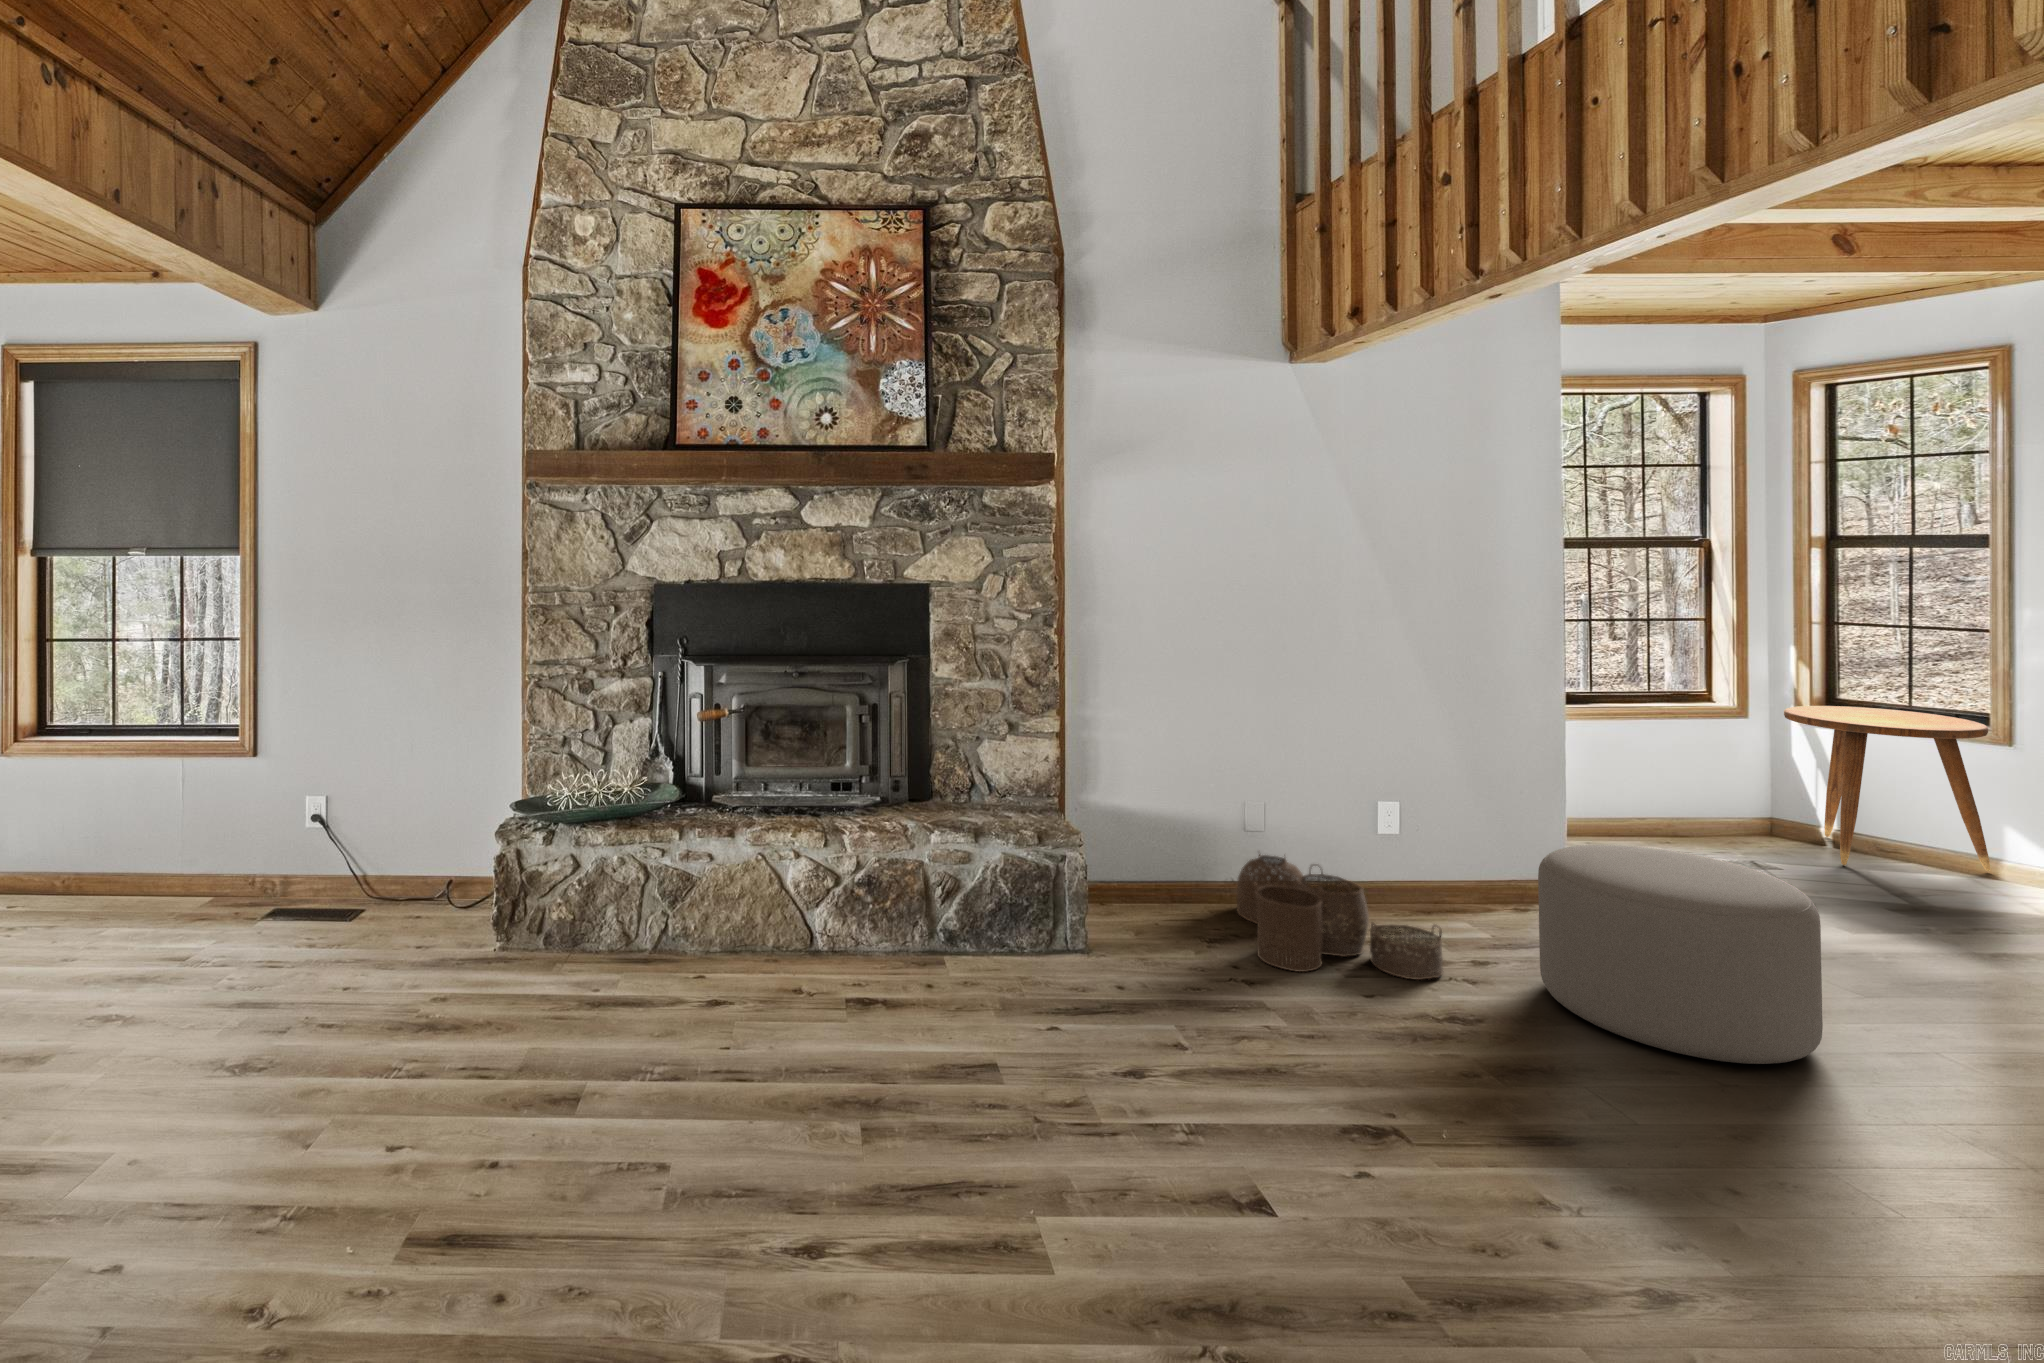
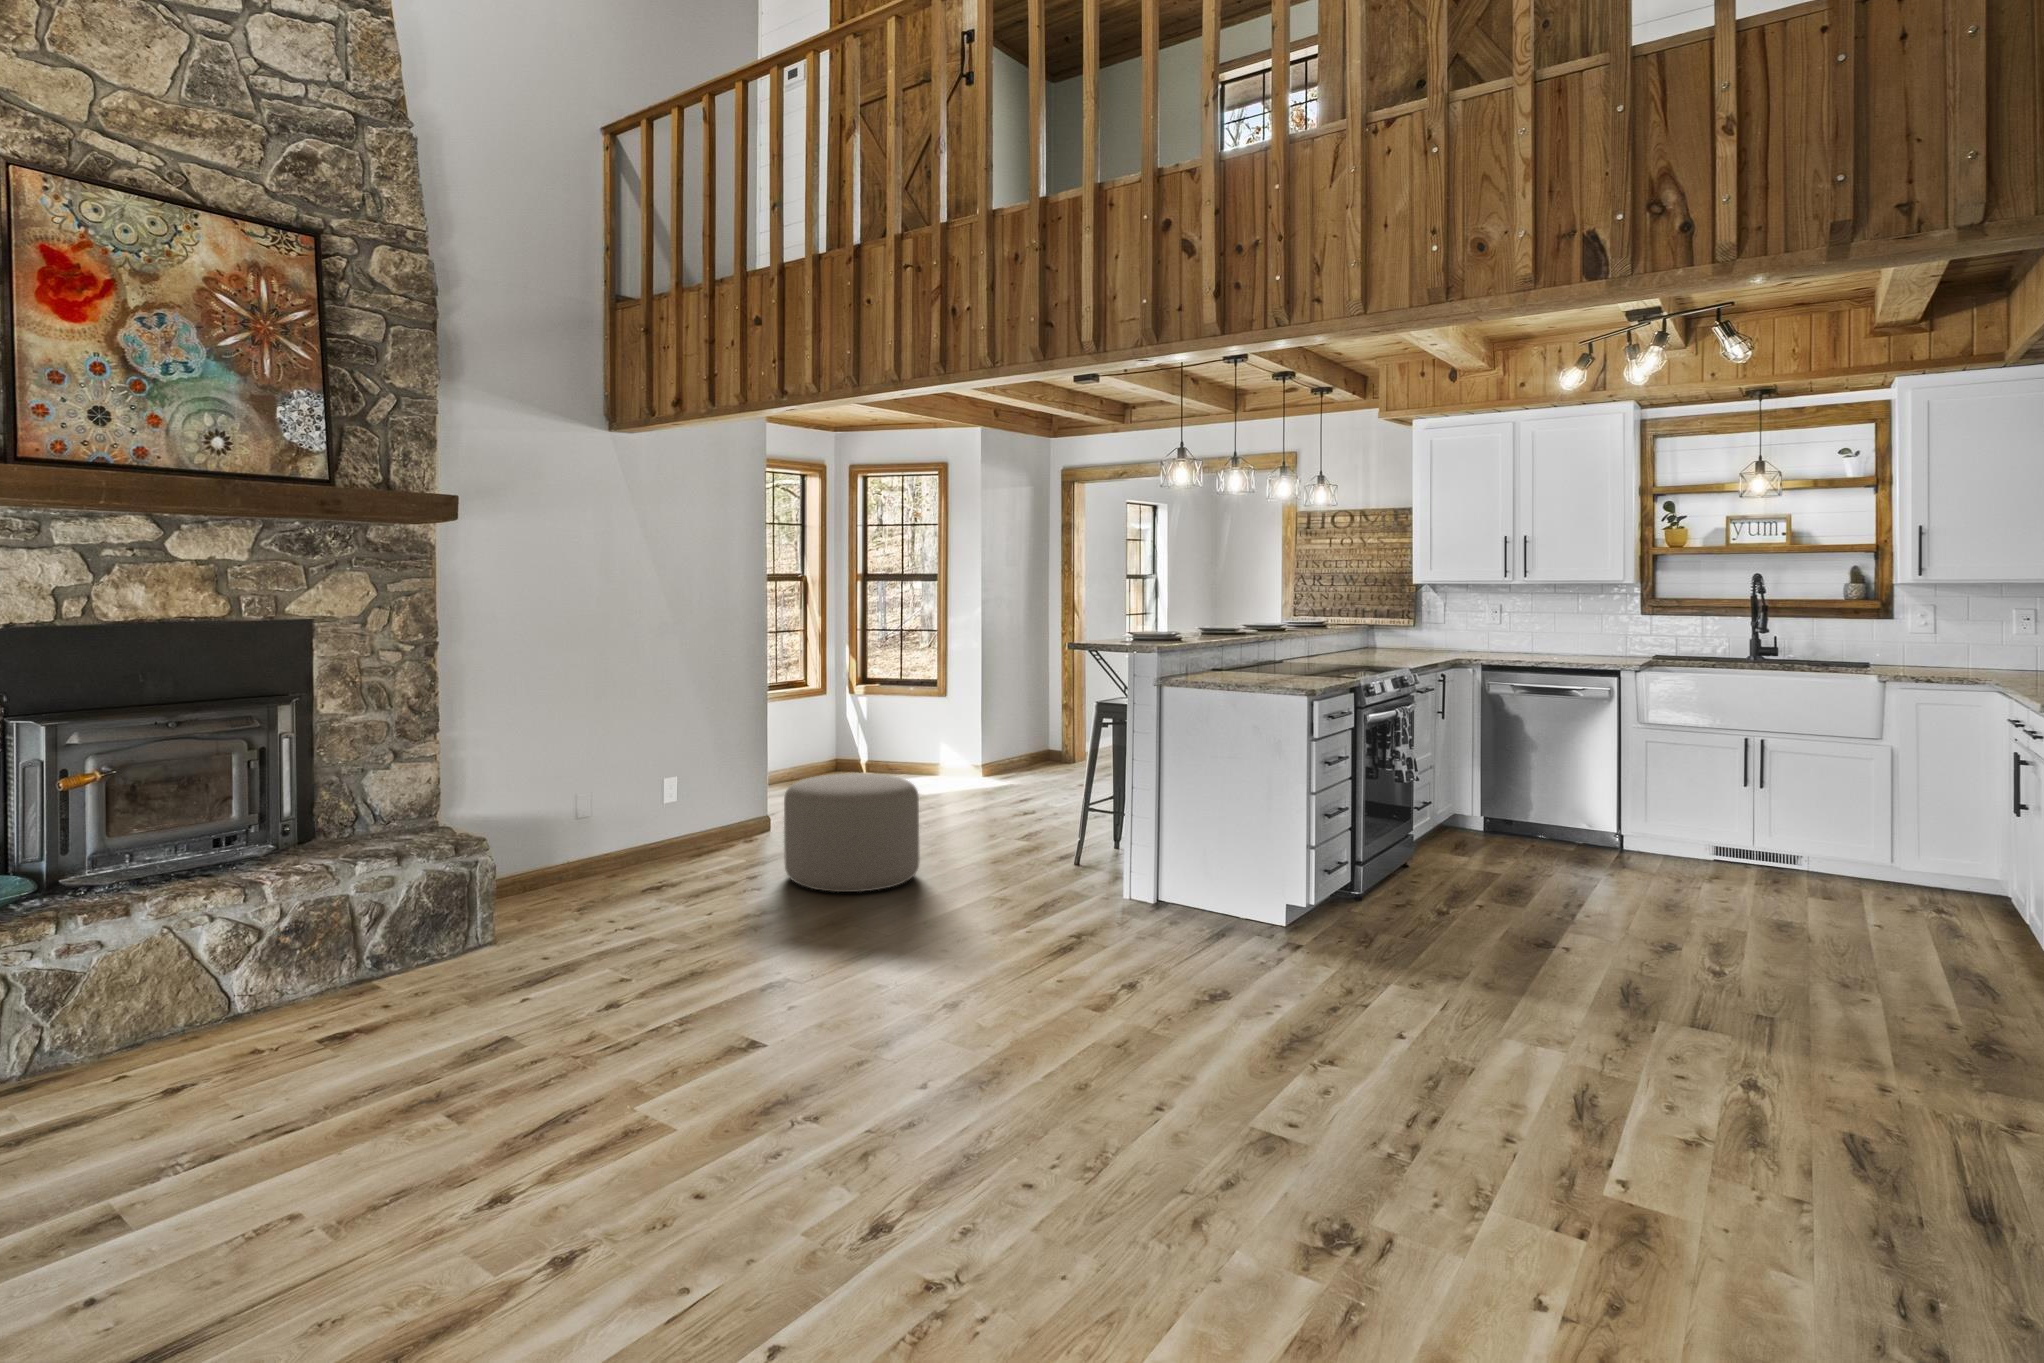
side table: present [1784,706,1990,871] -> none [848,682,937,784]
woven basket: present [1237,854,1443,980] -> none [574,833,732,915]

